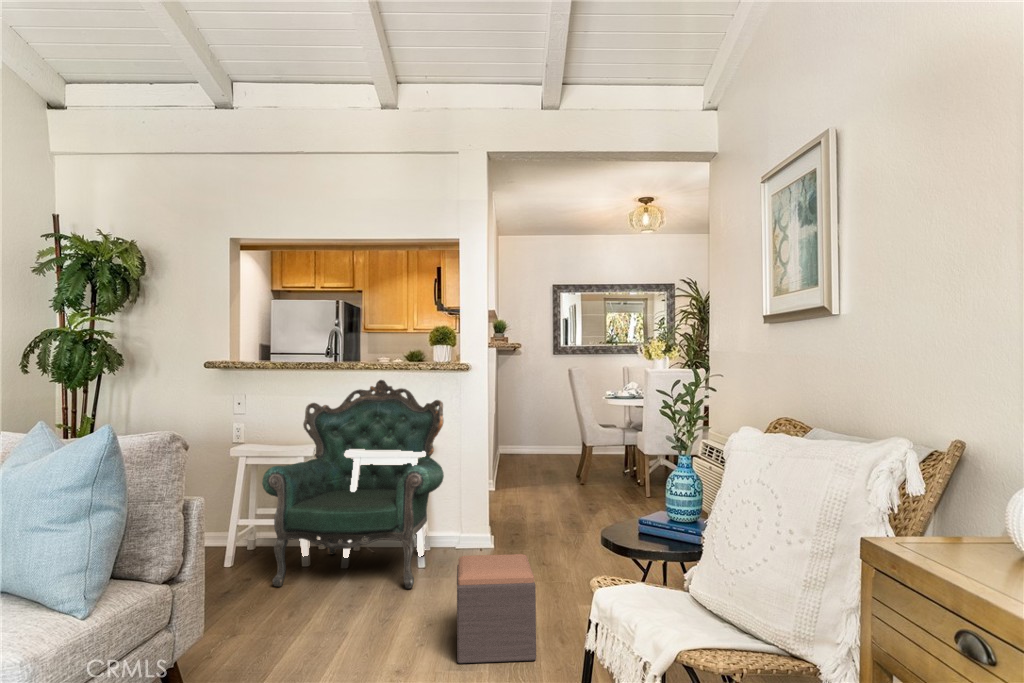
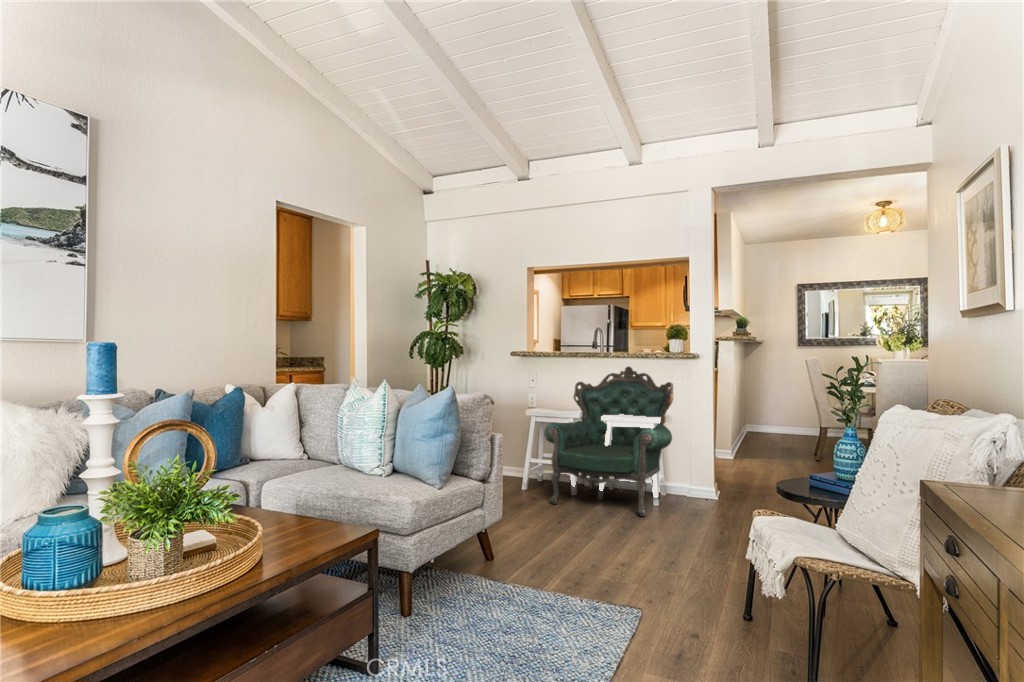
footstool: present [457,554,536,663] -> none [665,493,726,573]

